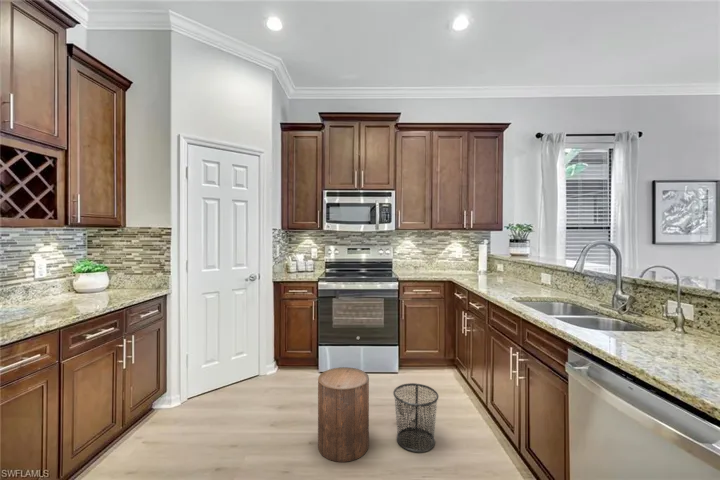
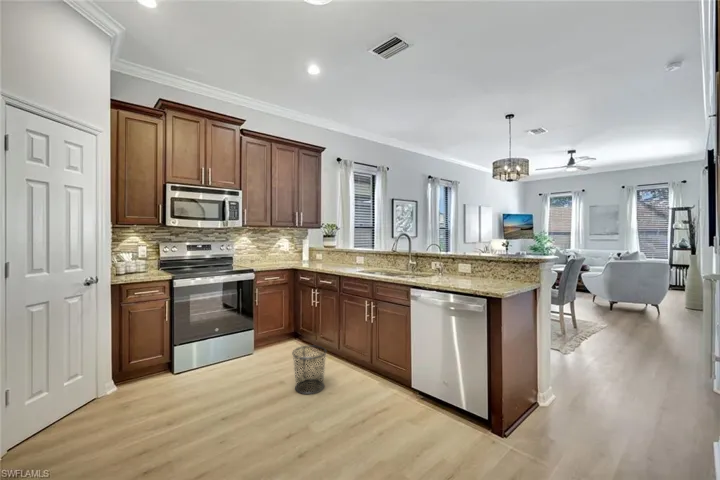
stool: present [318,367,369,462] -> none [236,345,283,424]

